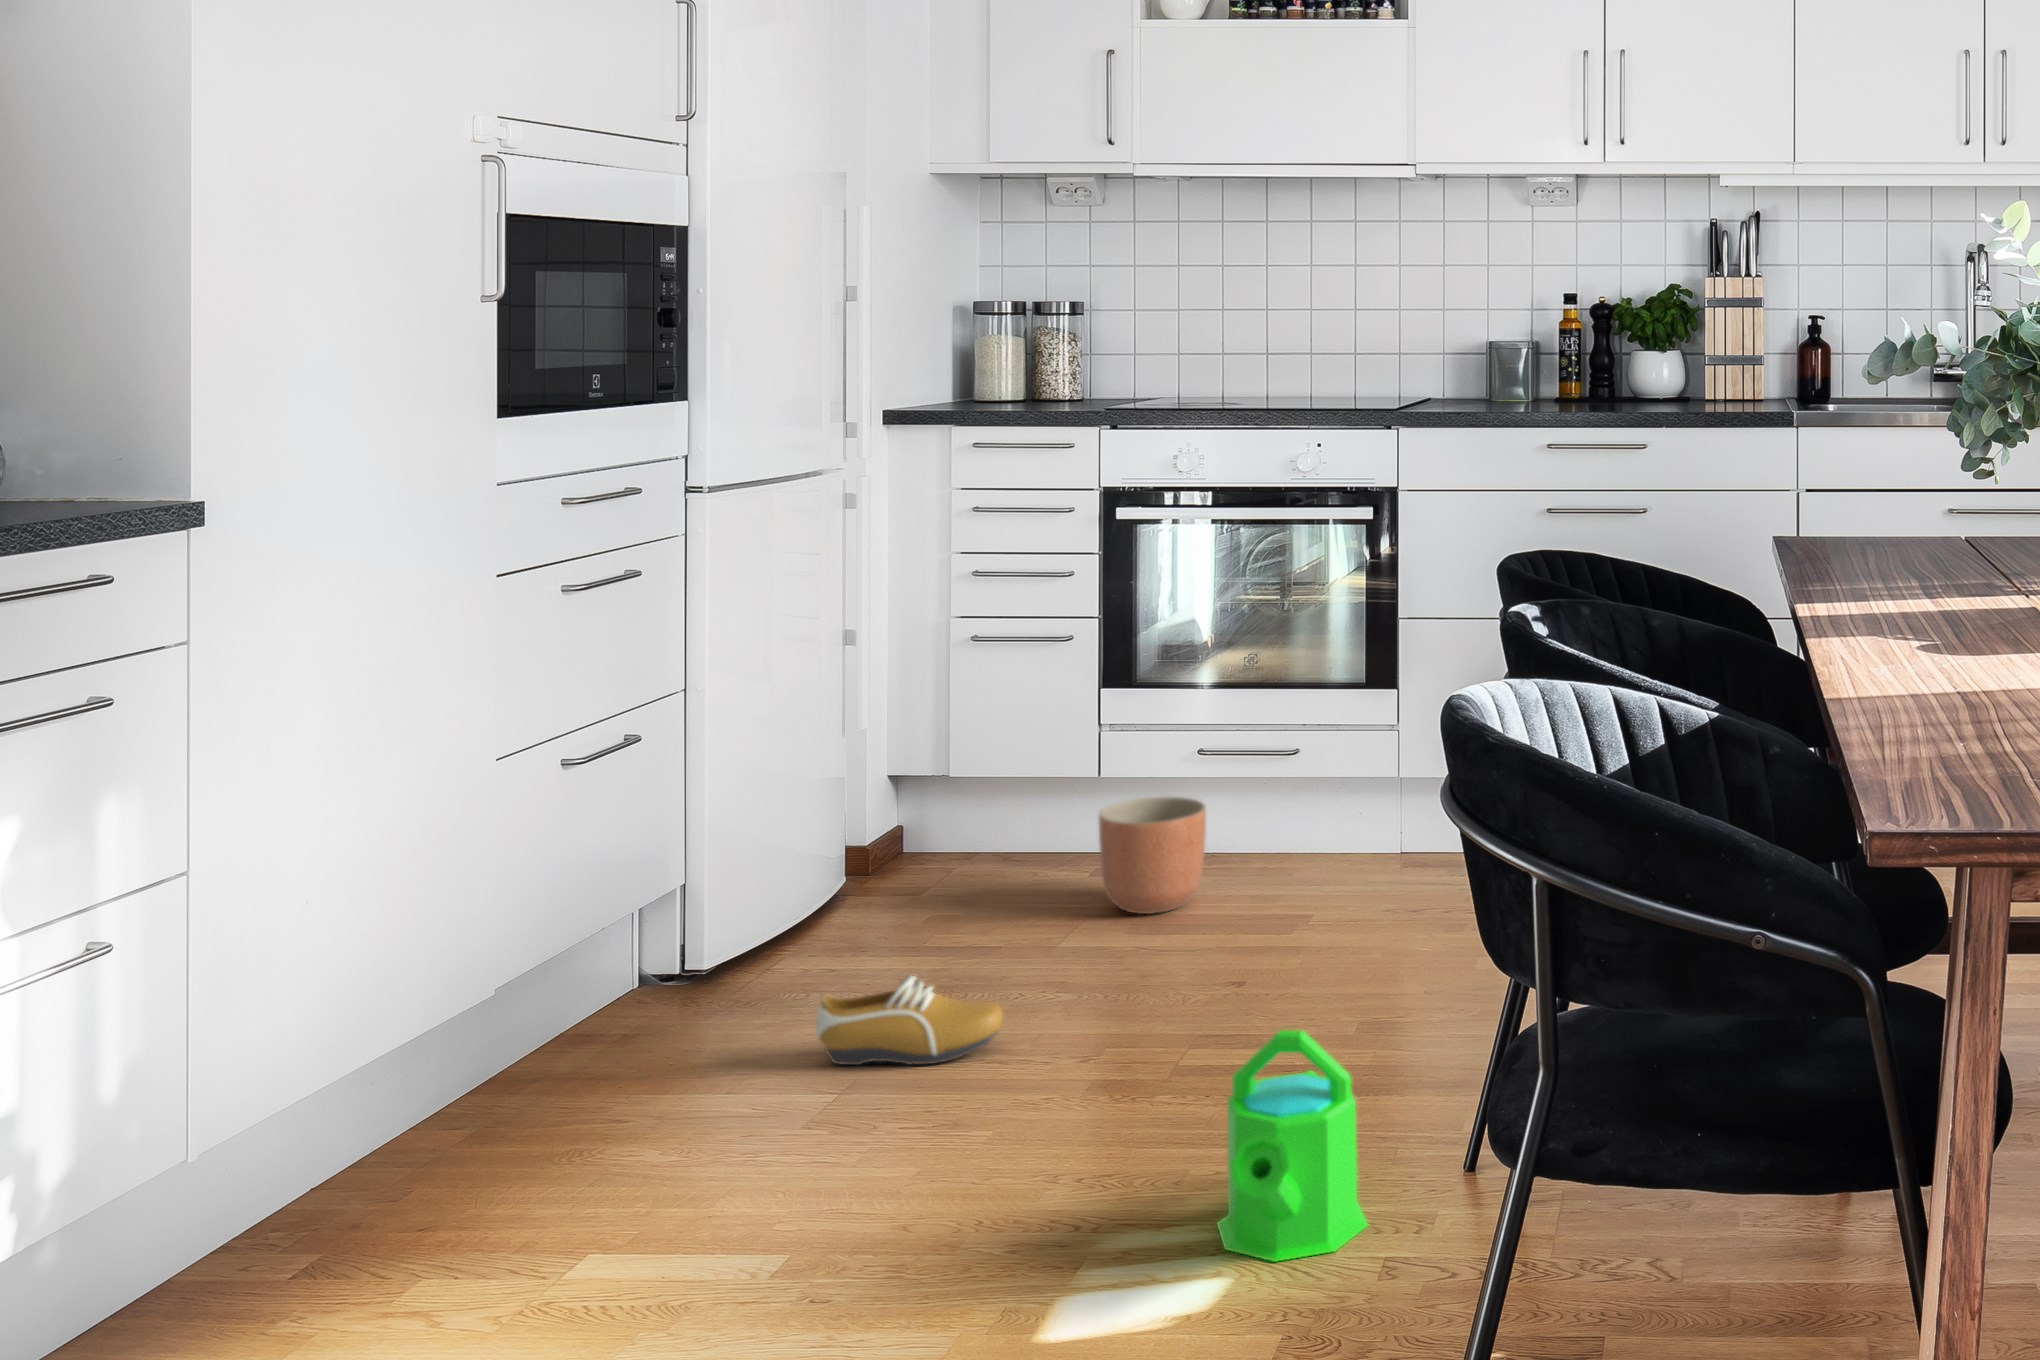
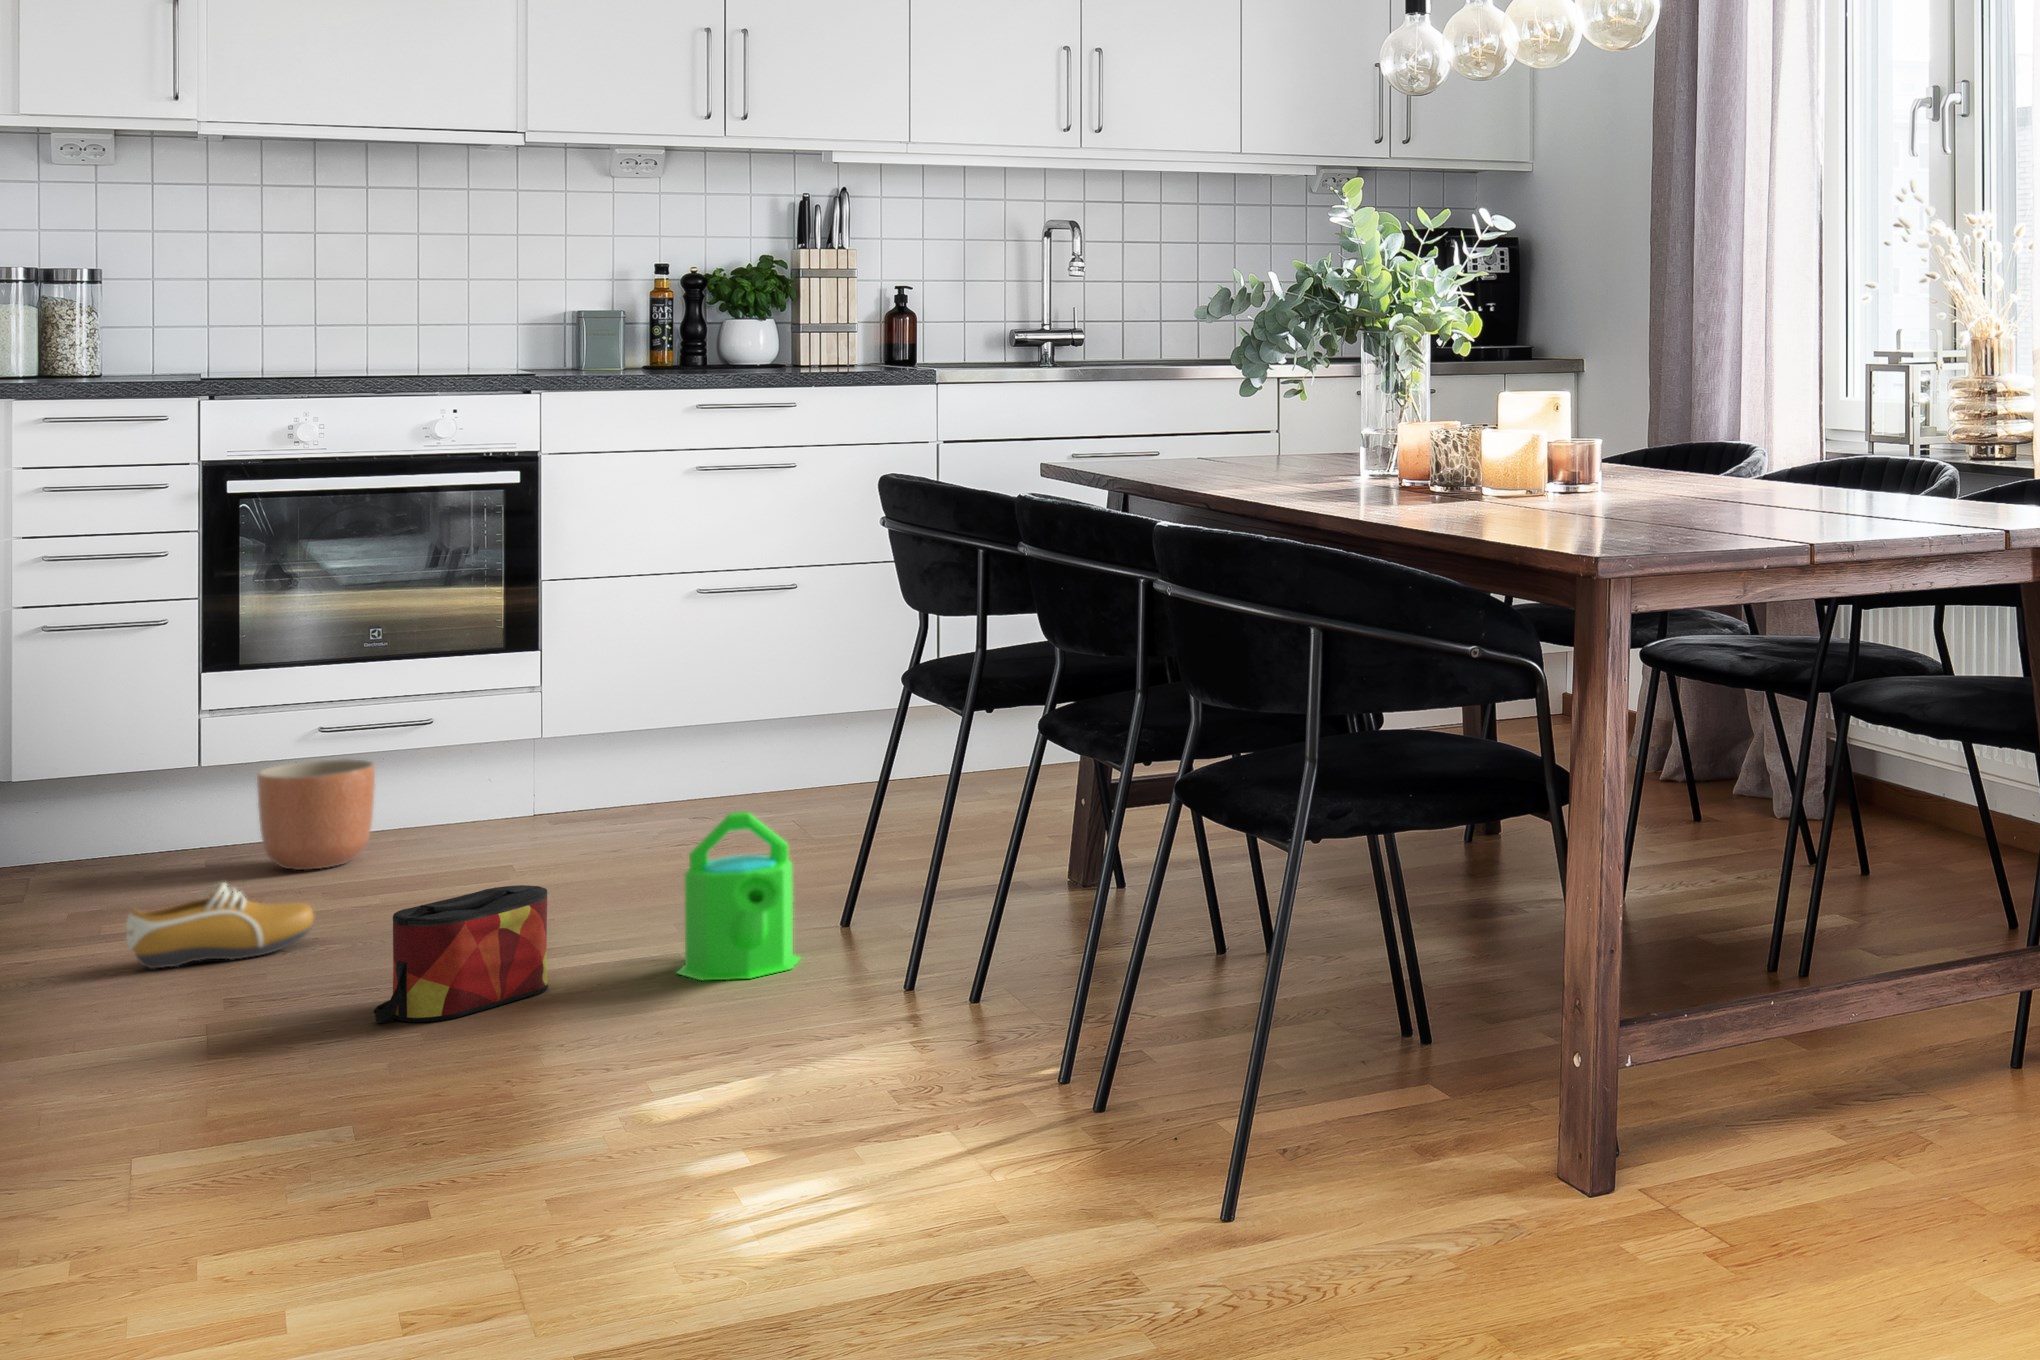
bag: none [855,1076,1090,1259] -> present [374,885,548,1023]

